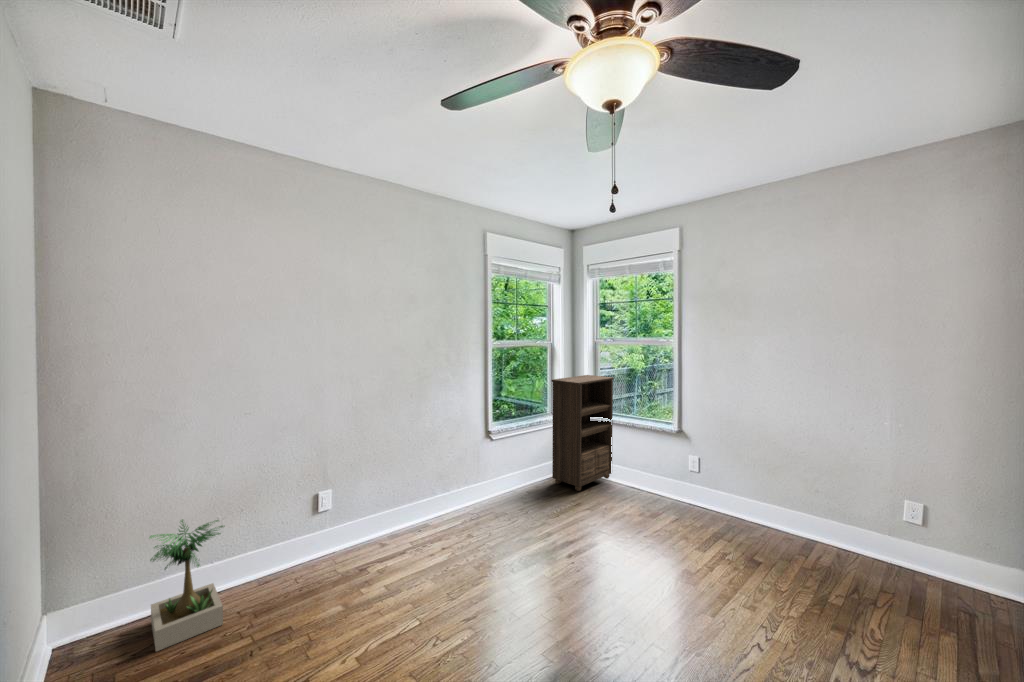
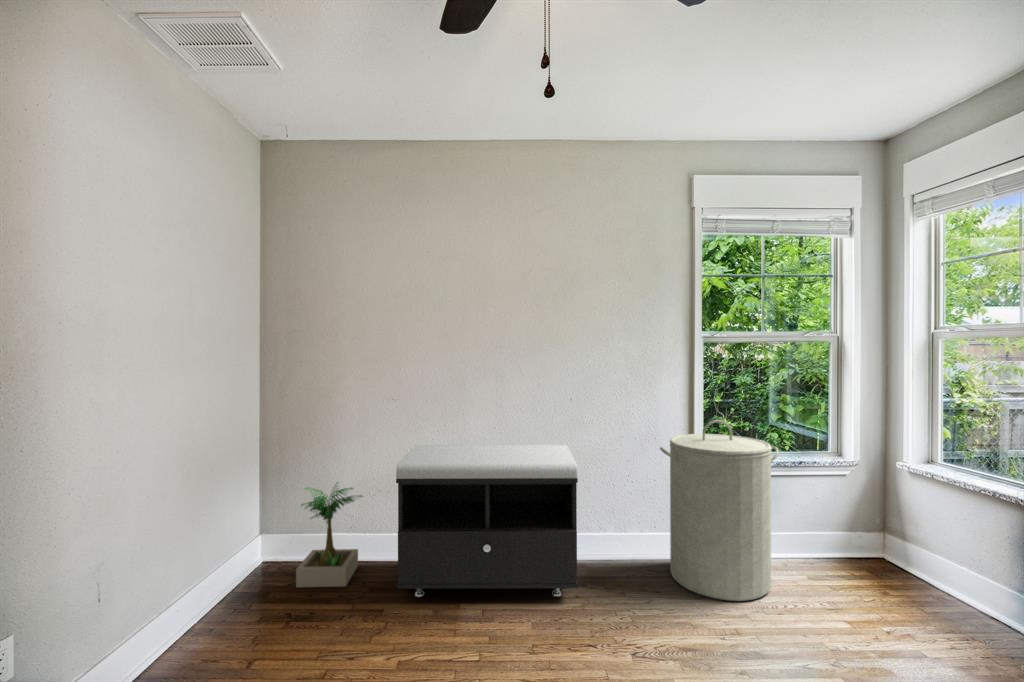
bookshelf: present [551,375,614,491] -> none [814,394,958,592]
laundry hamper: none [479,402,545,520] -> present [660,420,779,601]
storage bench: none [275,435,449,602] -> present [396,445,578,597]

